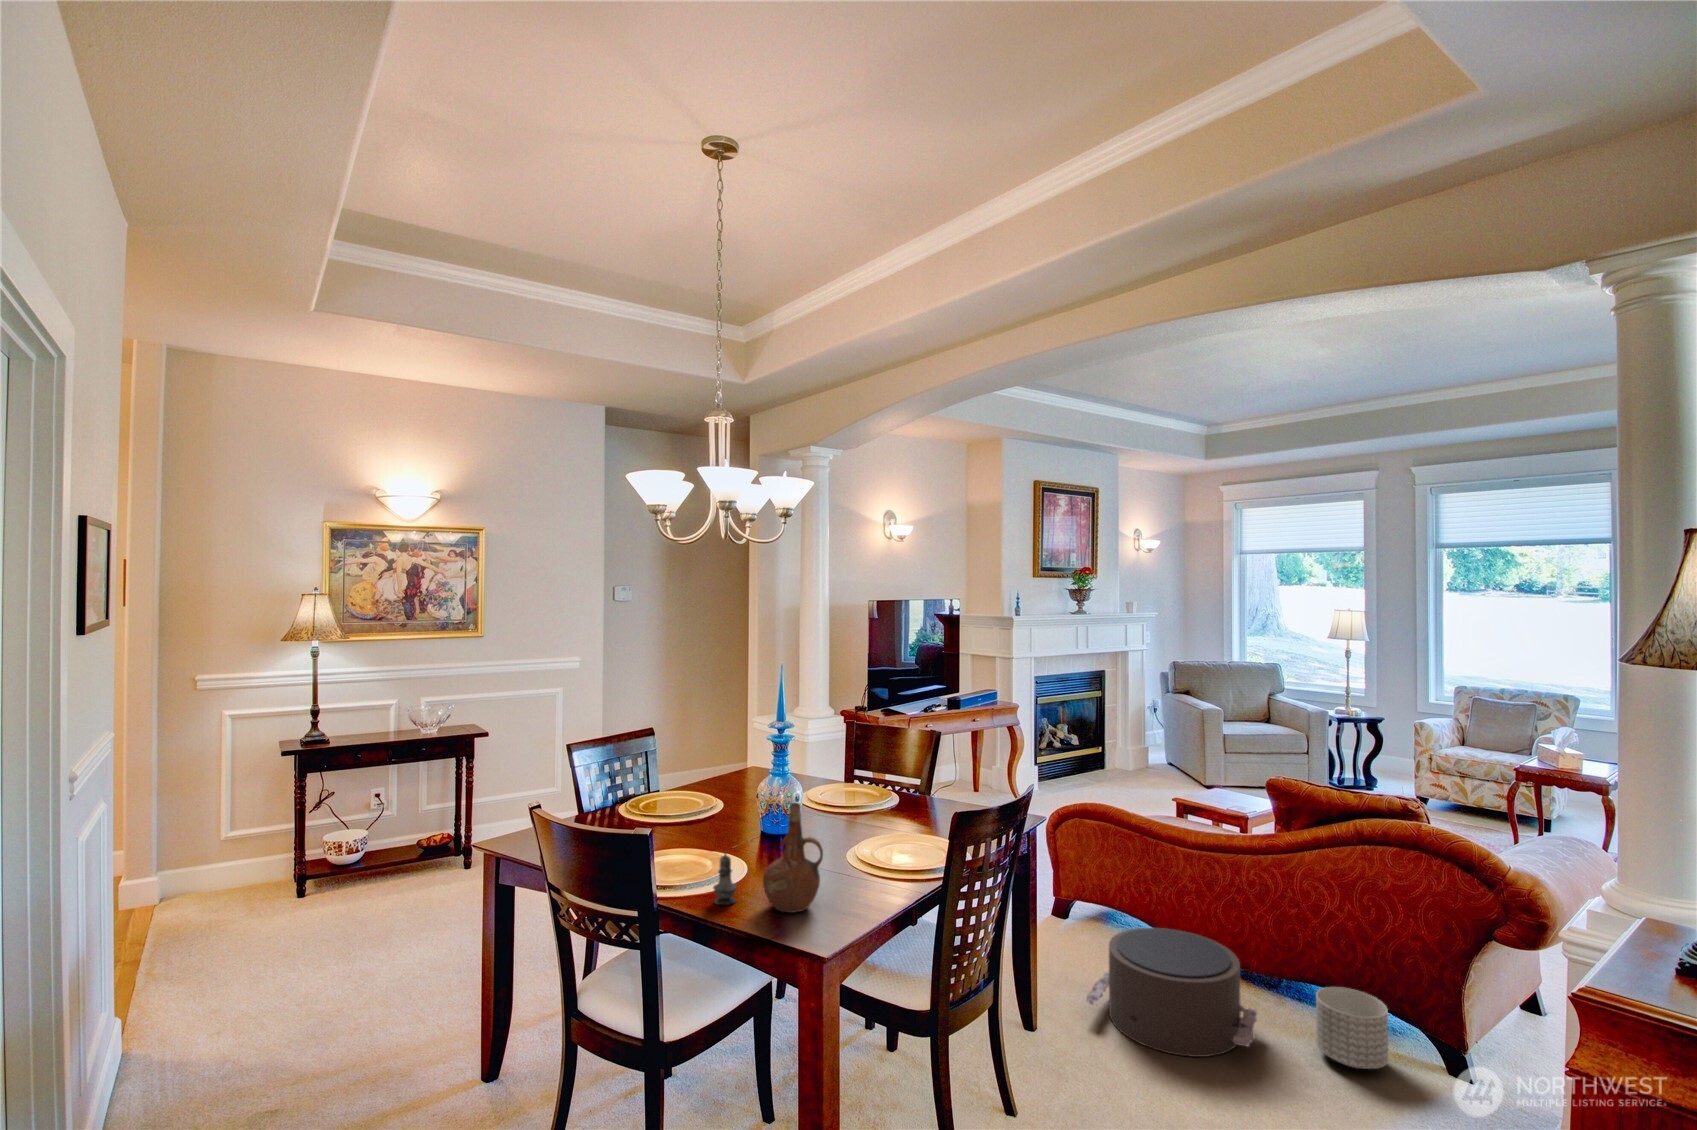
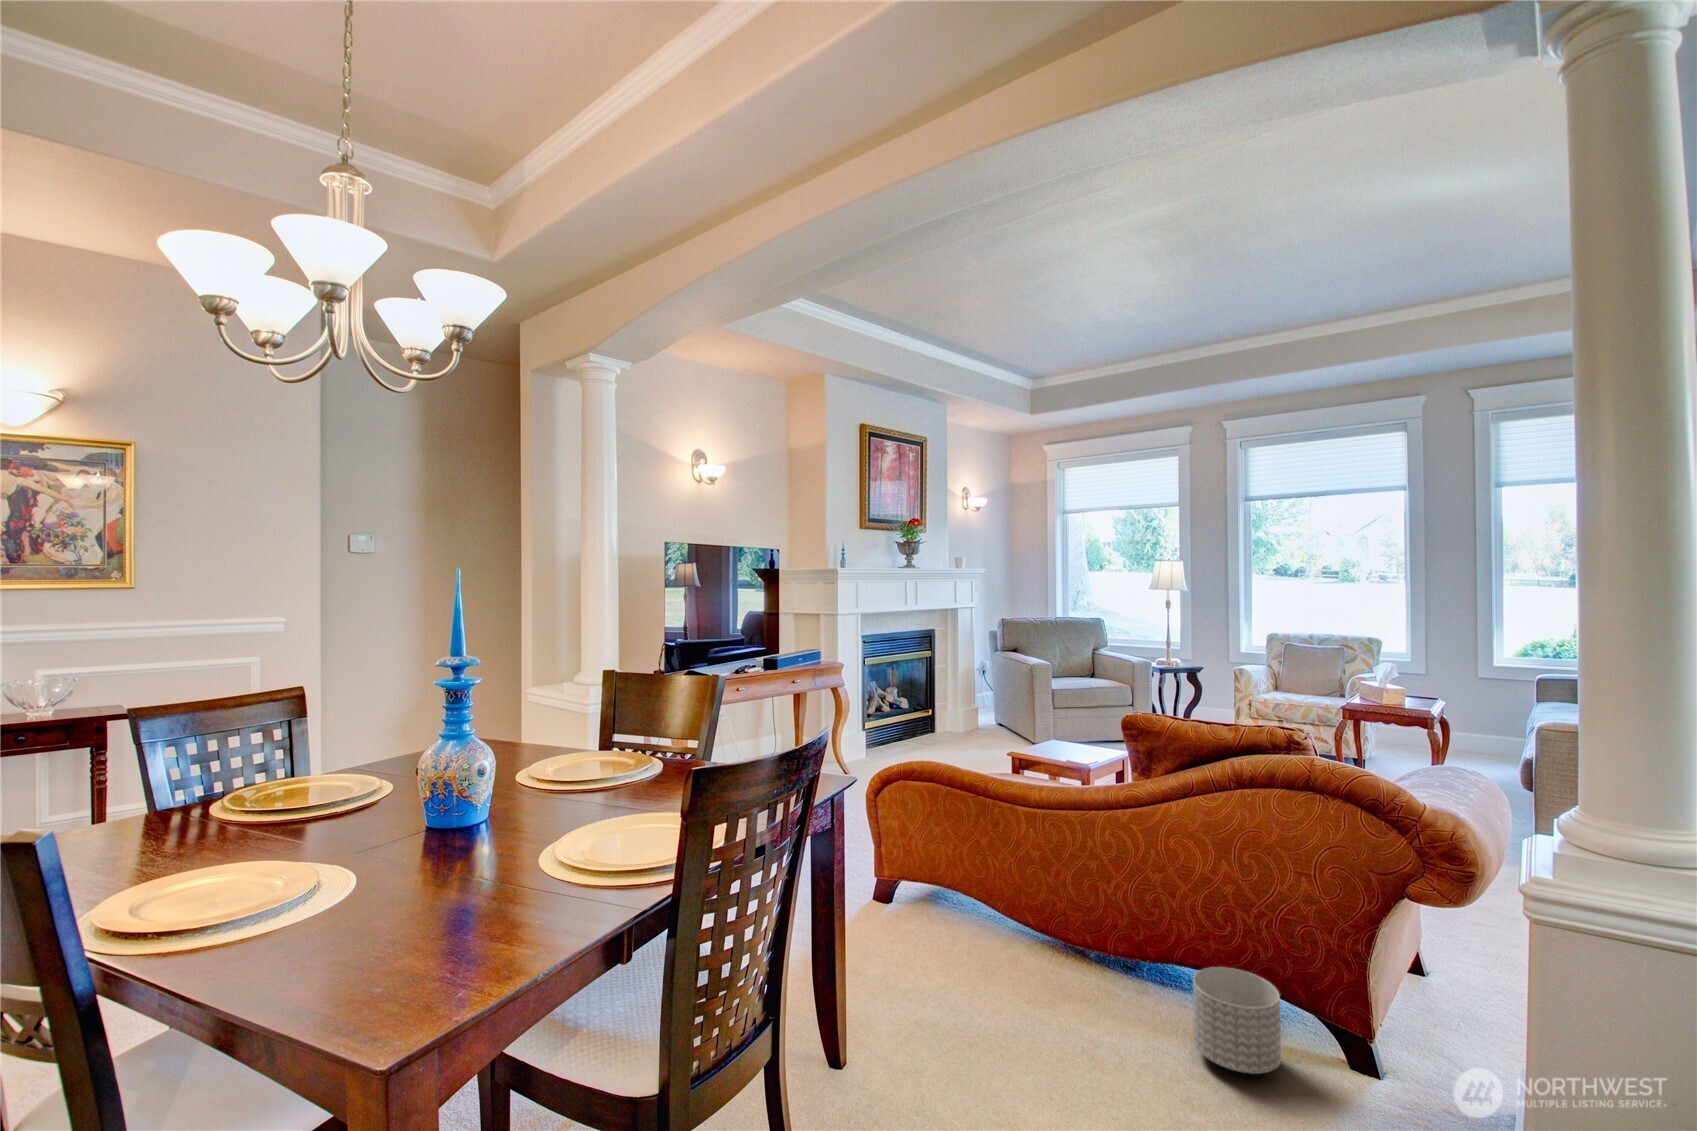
ceramic pitcher: present [763,803,823,913] -> none [326,770,453,971]
salt shaker: present [713,854,737,905] -> none [234,868,288,968]
pouf: present [1086,928,1257,1057] -> none [910,909,1125,1082]

